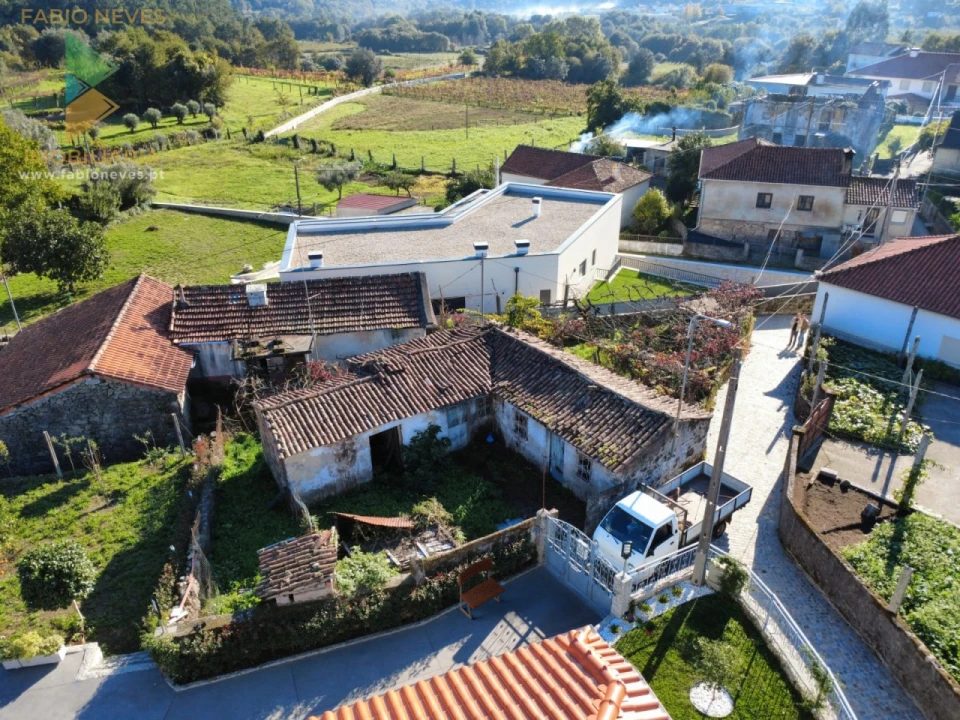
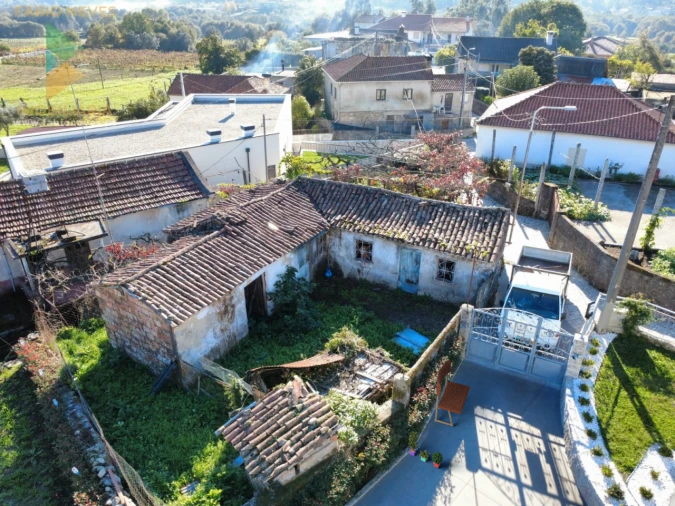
potted plant: present [628,598,655,635] -> present [409,432,443,468]

